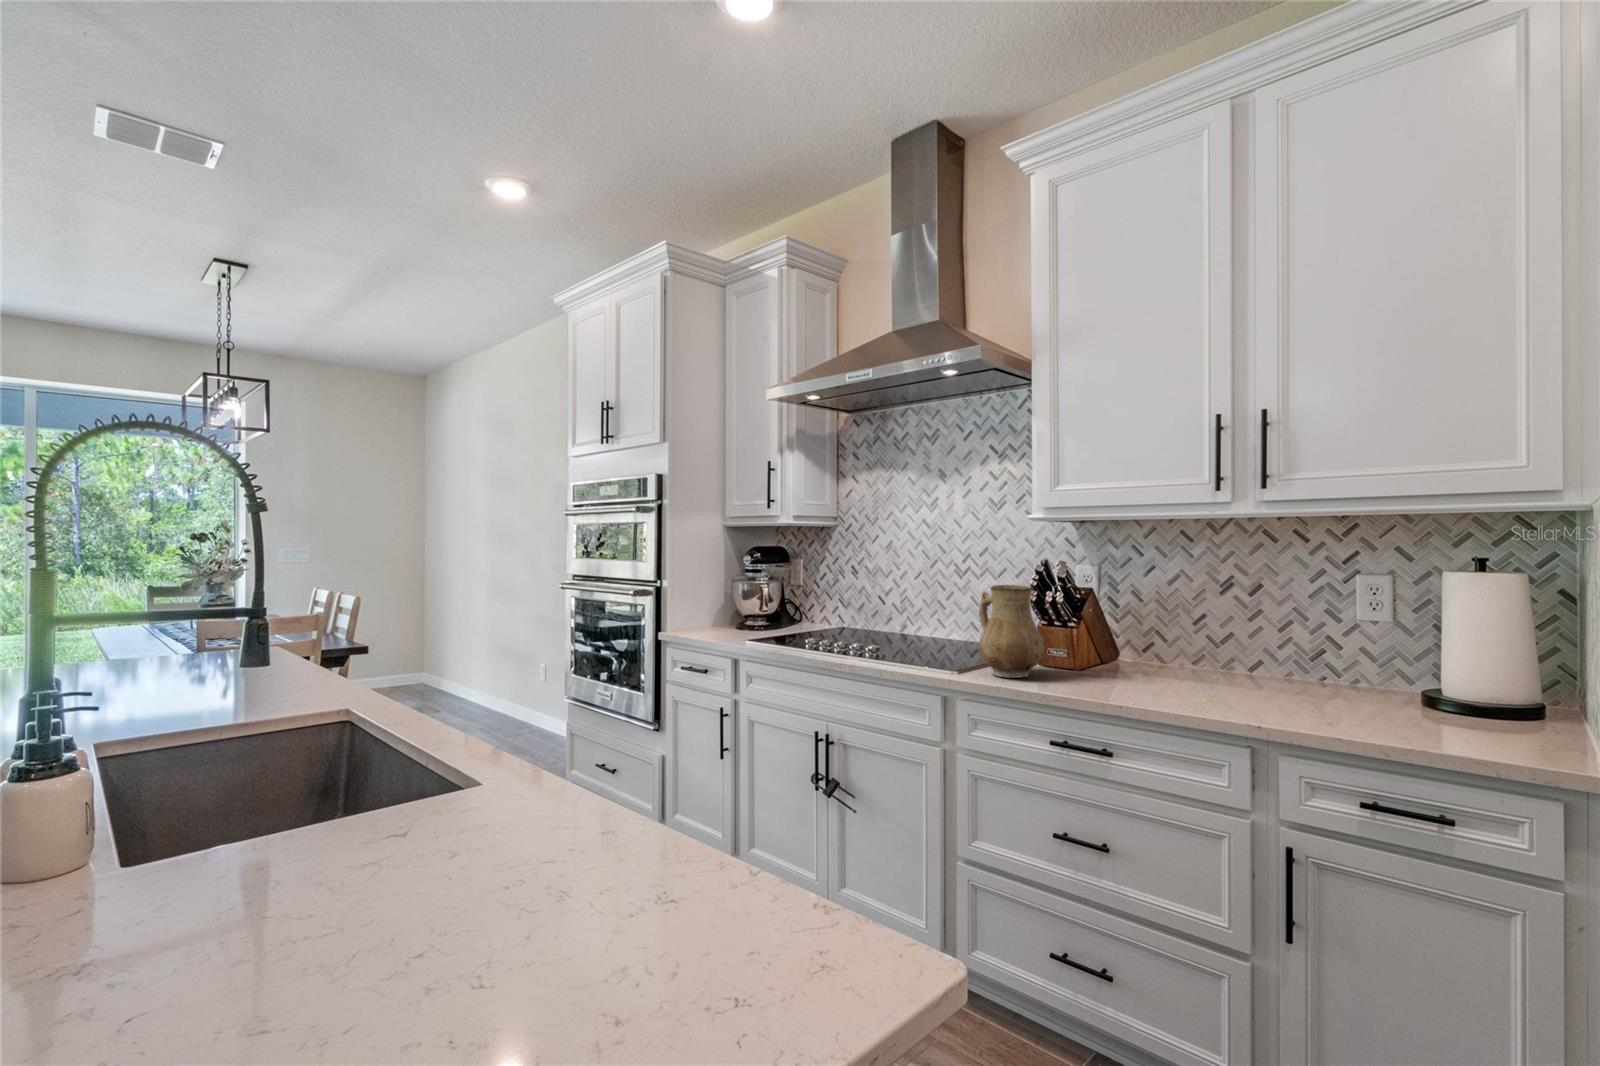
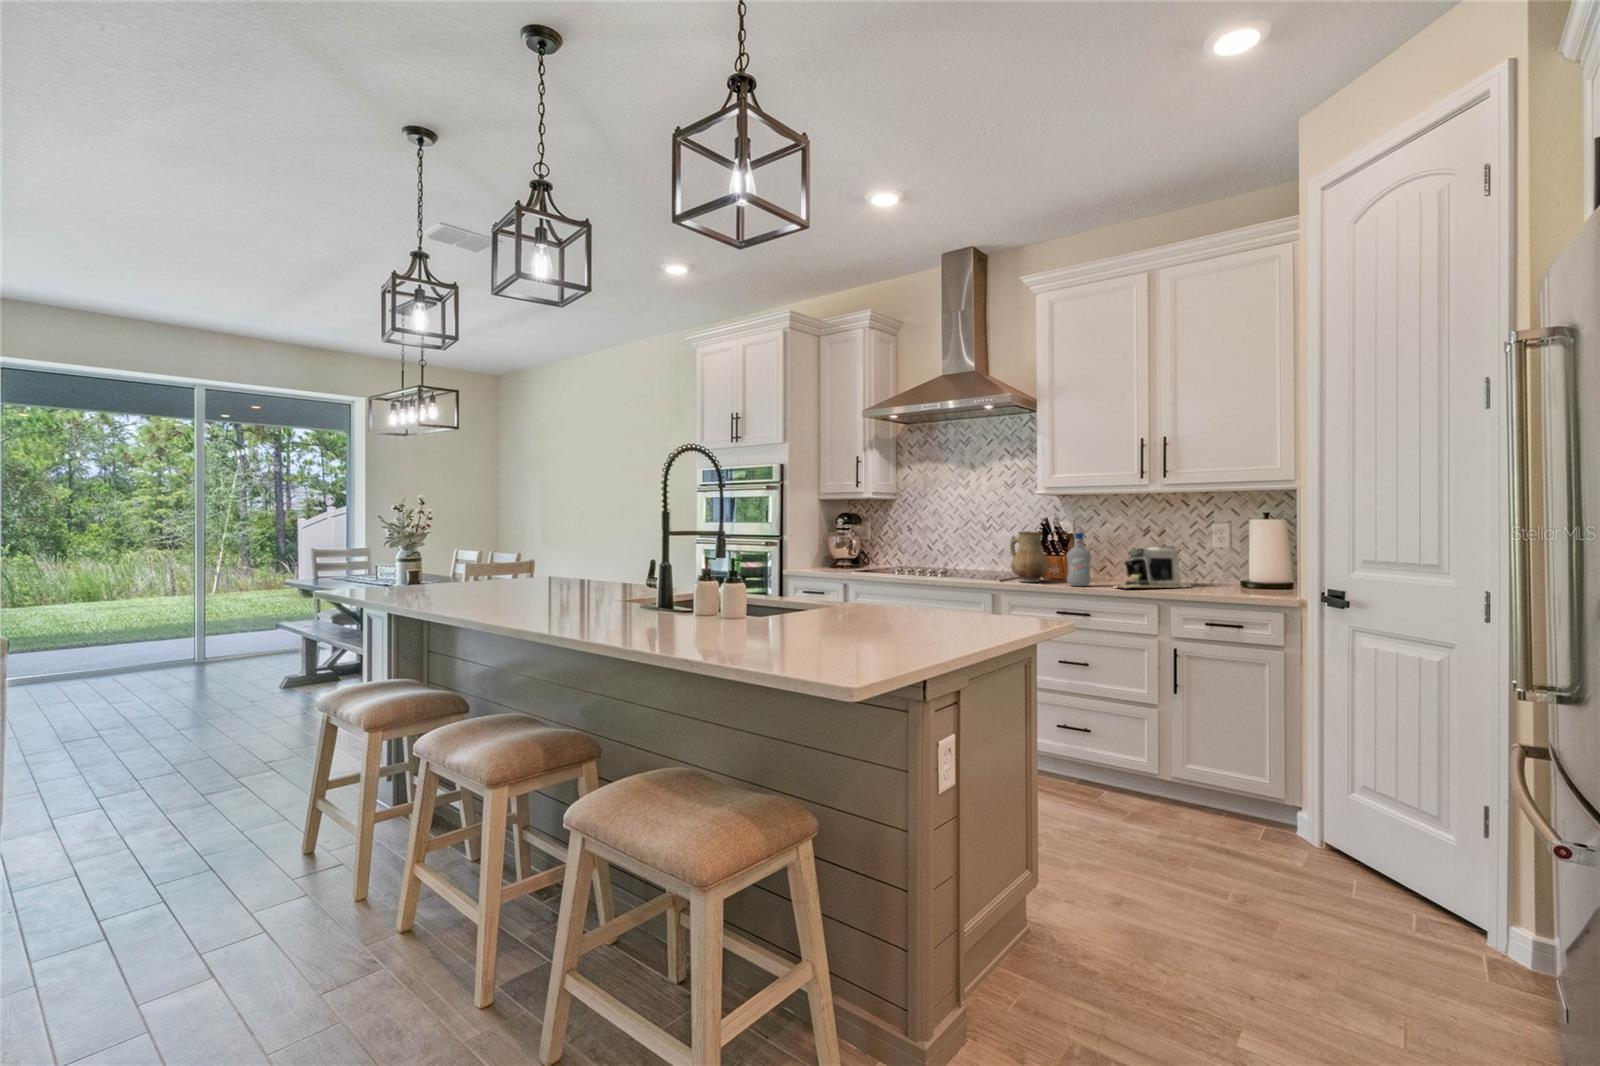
bottle: none [1073,593,1118,694] -> present [1067,533,1091,586]
coffee maker: none [1159,619,1325,707] -> present [1119,546,1191,588]

